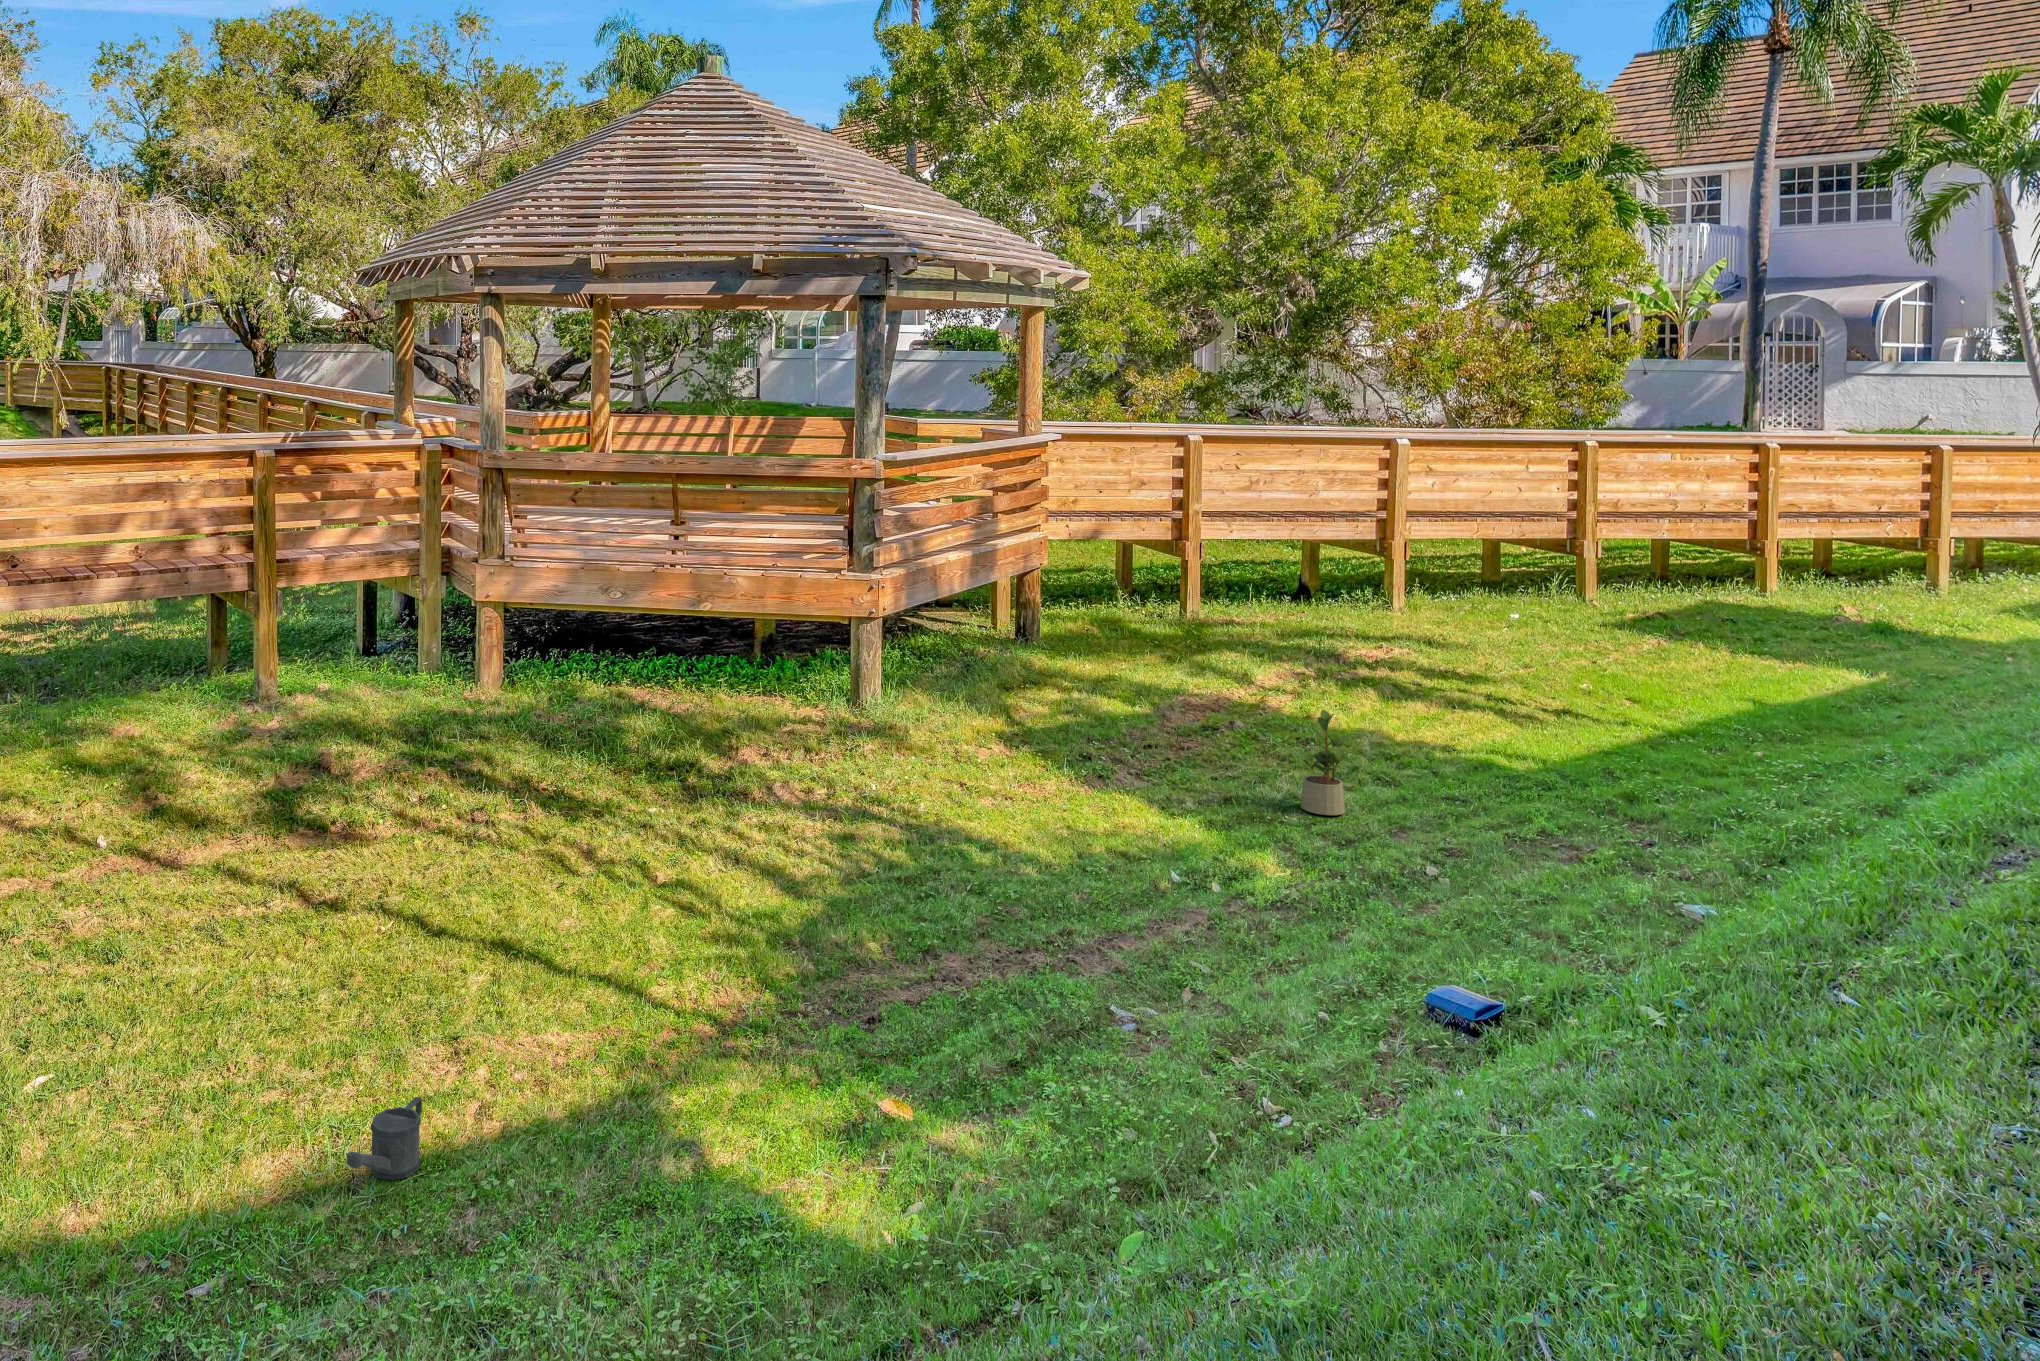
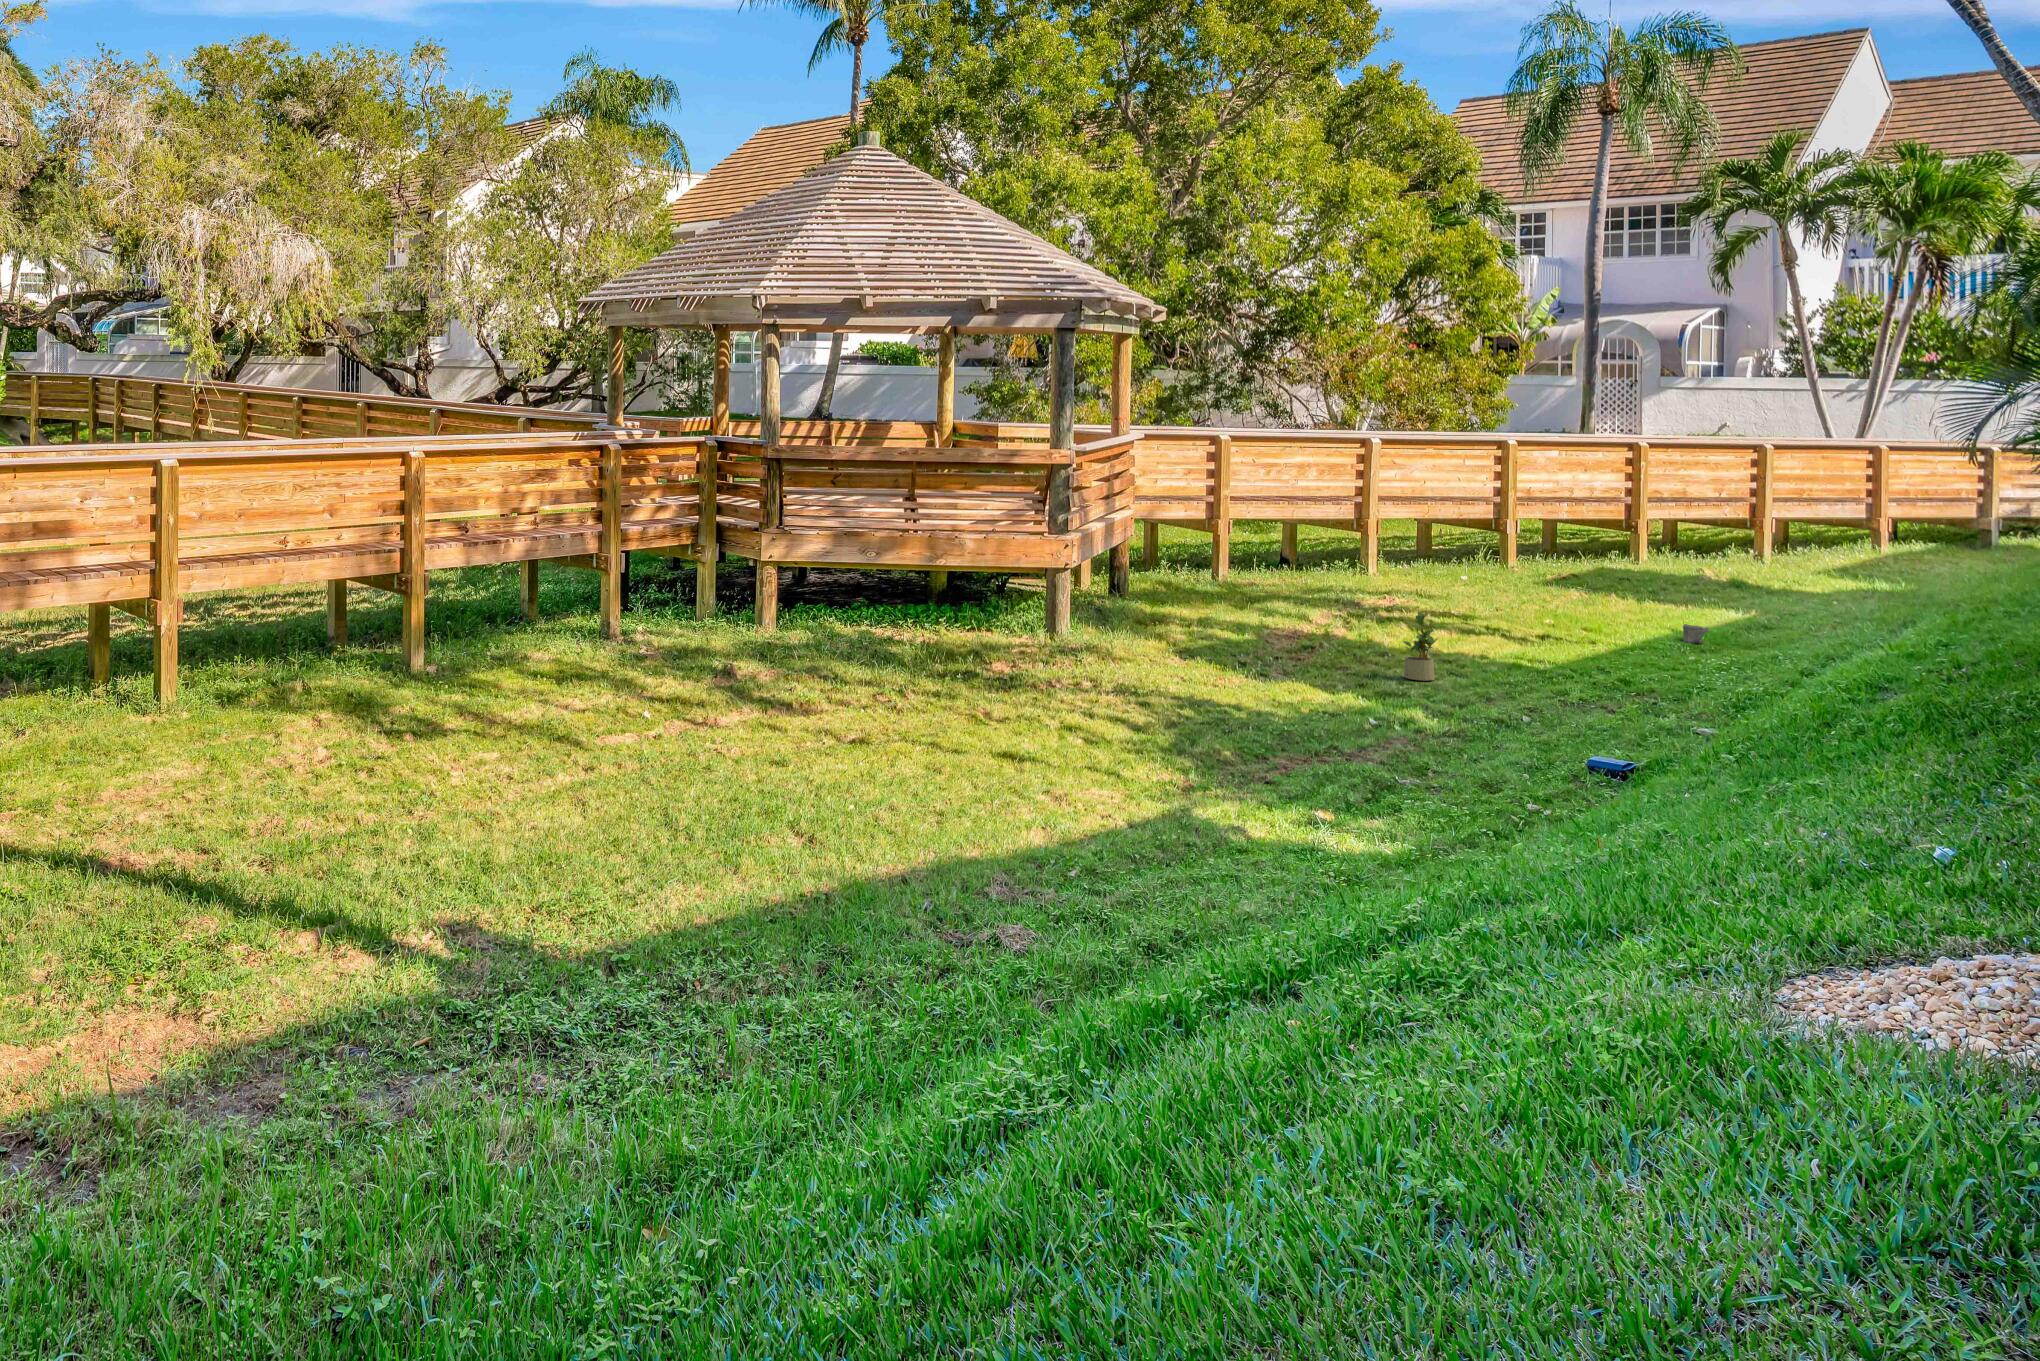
watering can: present [347,1097,422,1180] -> present [1683,624,1709,643]

